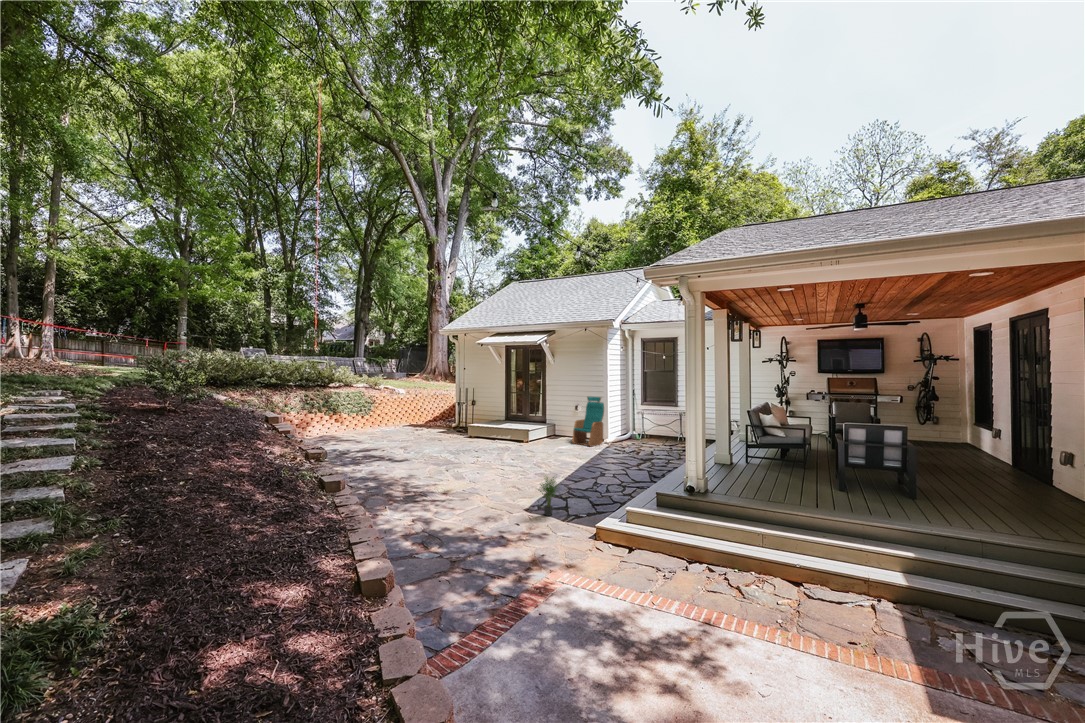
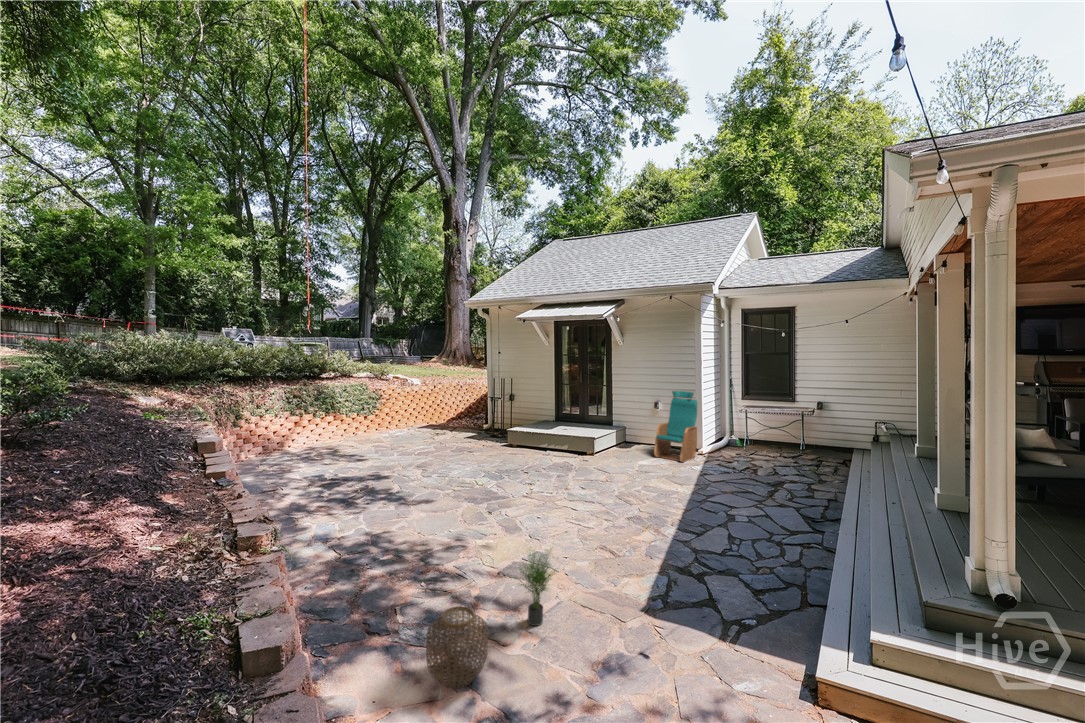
potted plant: present [540,477,556,516] -> present [515,554,553,626]
woven basket: none [398,489,429,525] -> present [426,606,488,688]

